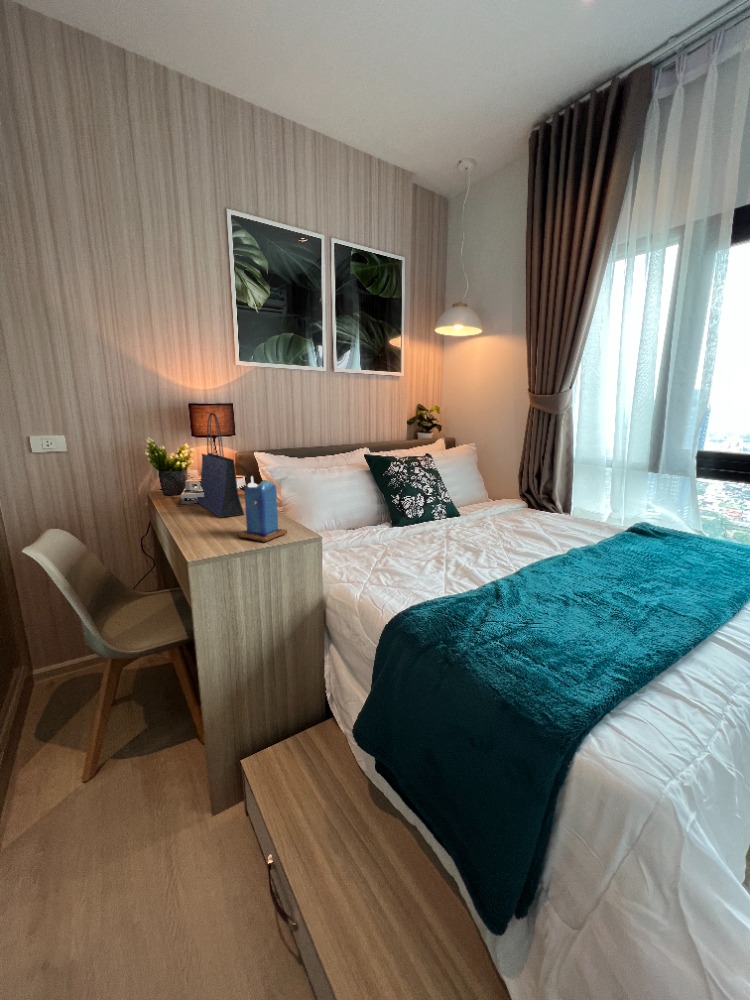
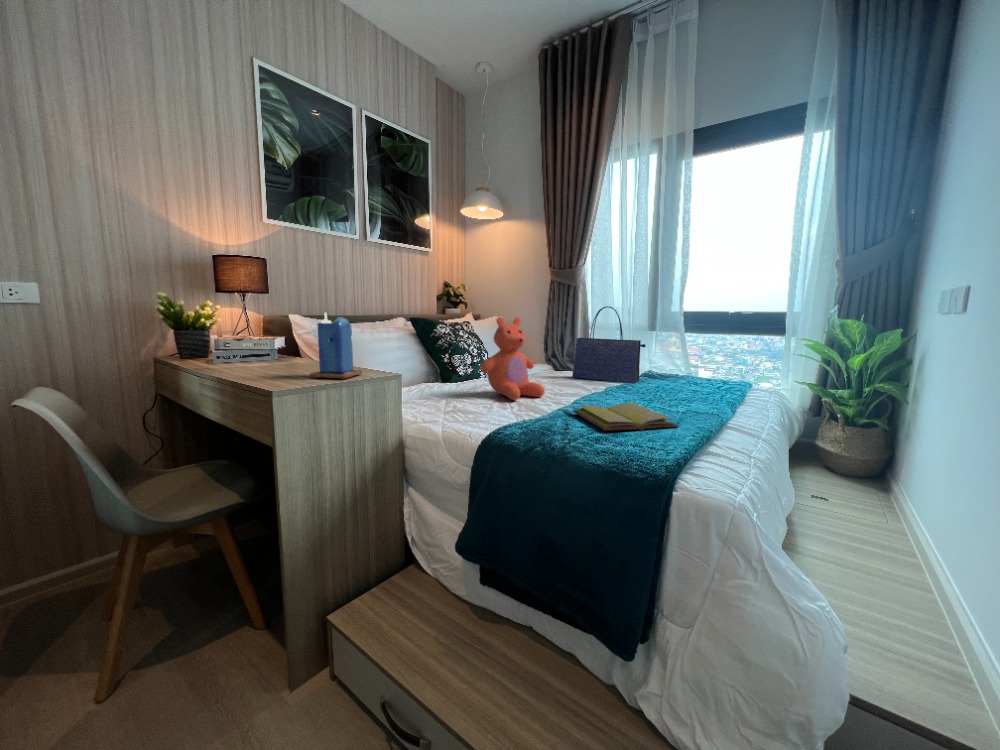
tote bag: present [197,413,244,518] -> present [572,306,645,384]
teddy bear: none [420,466,490,560] -> present [480,317,545,400]
diary: none [506,584,631,635] -> present [573,403,678,431]

